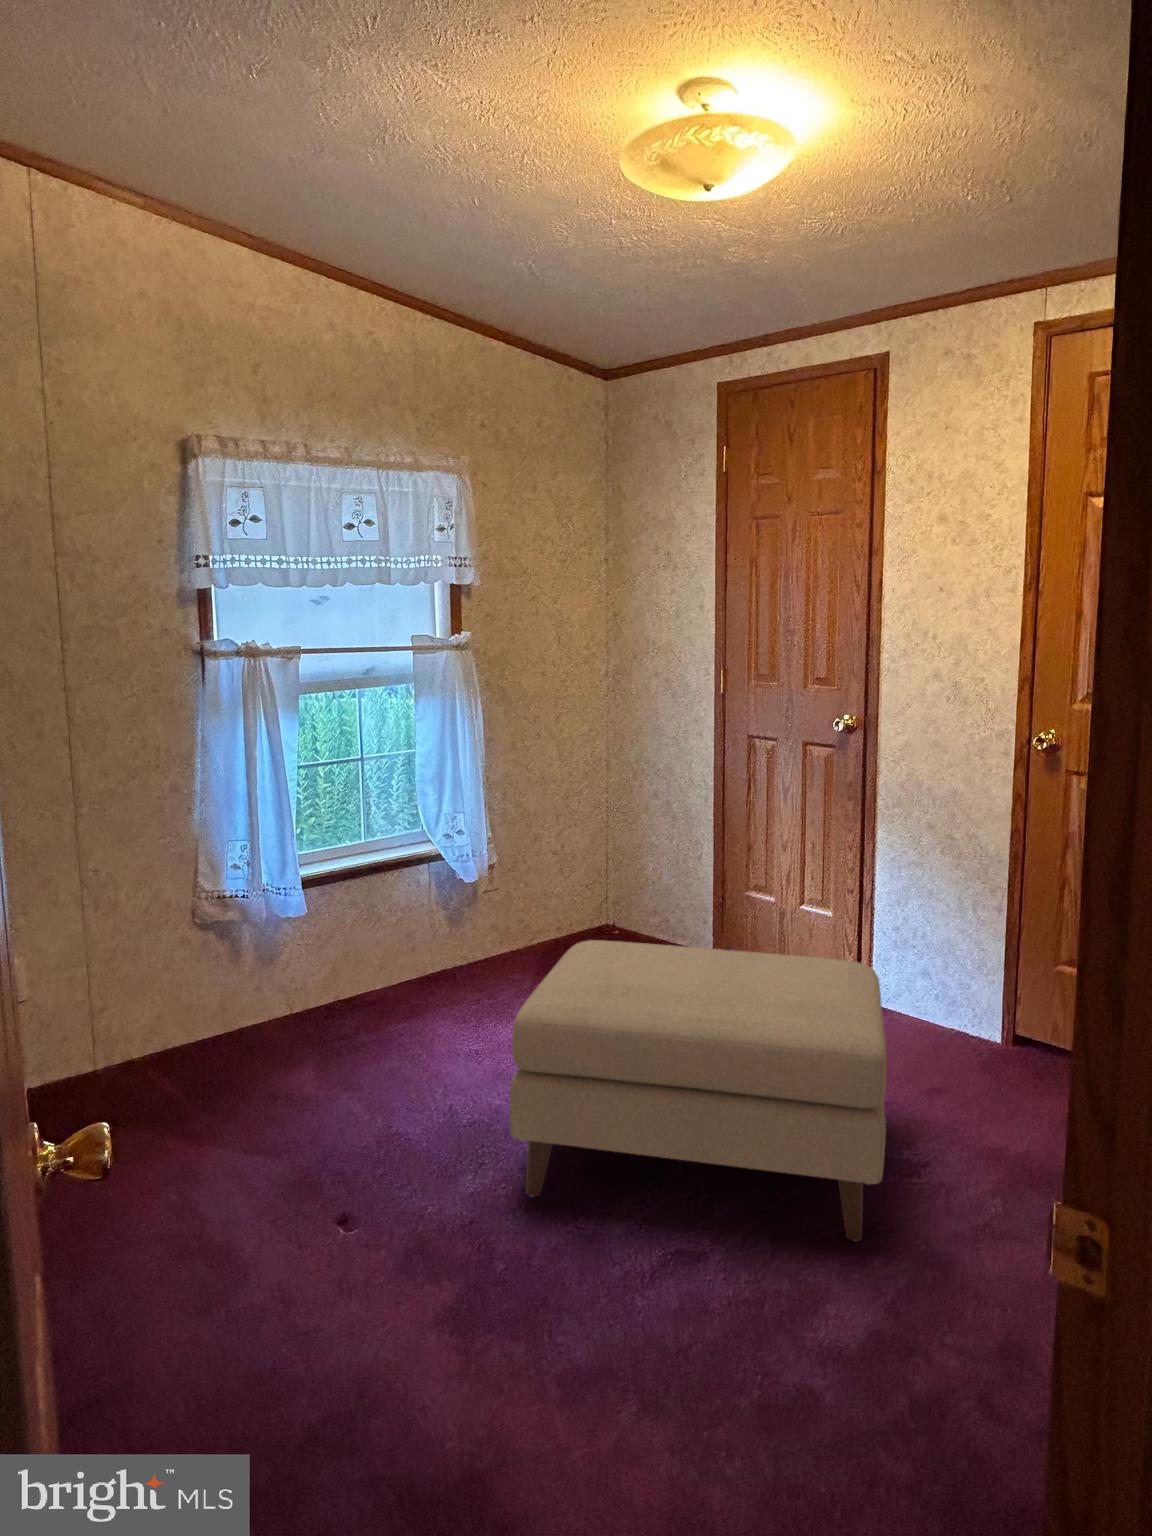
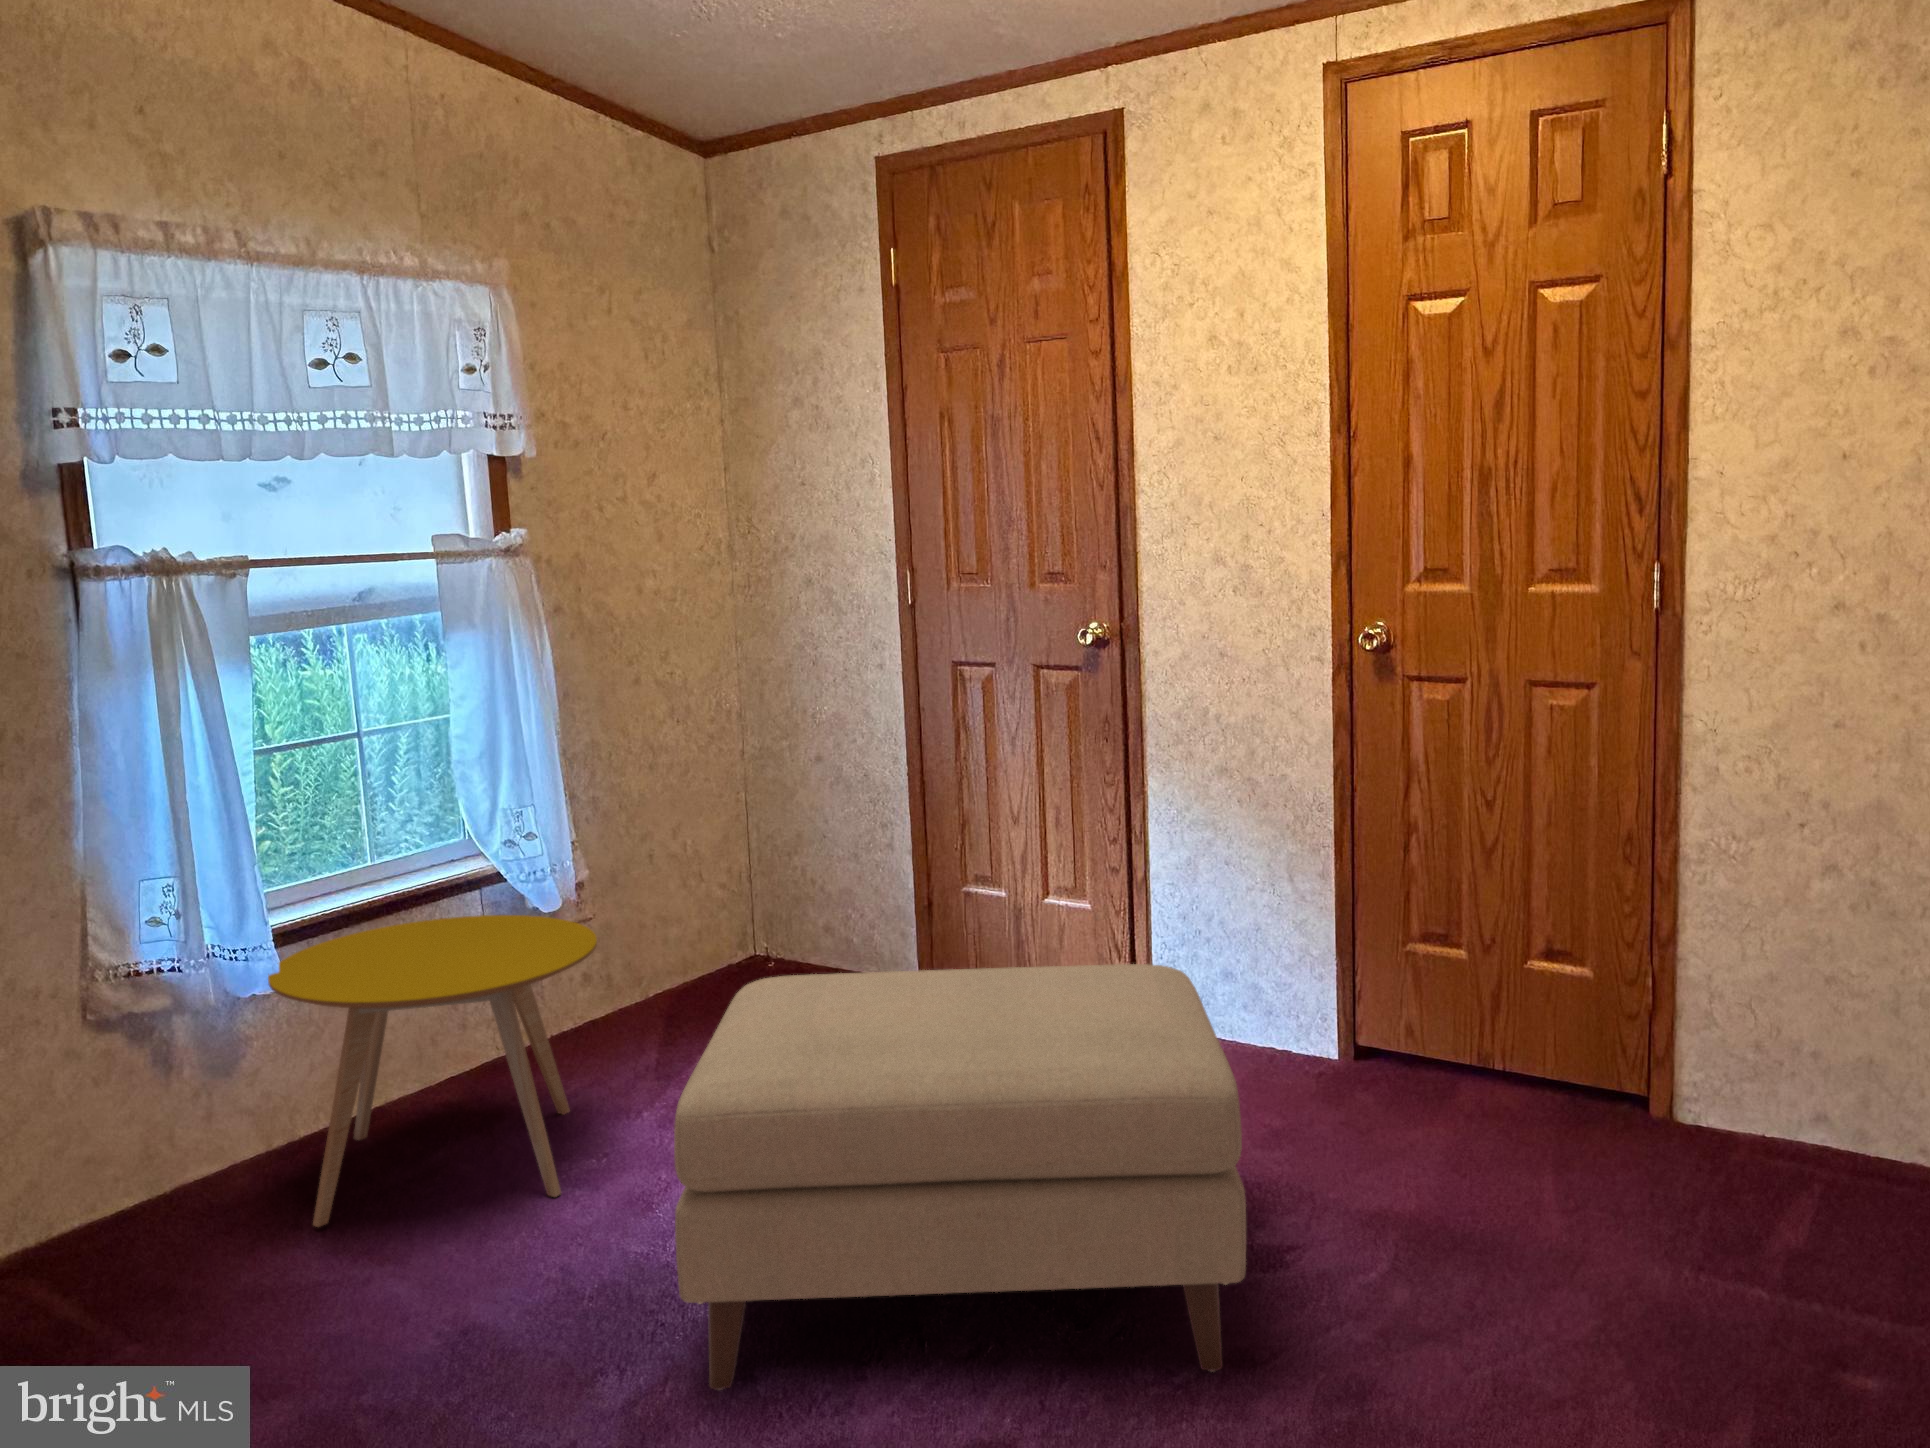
side table: none [297,879,493,1063] -> present [268,915,597,1227]

